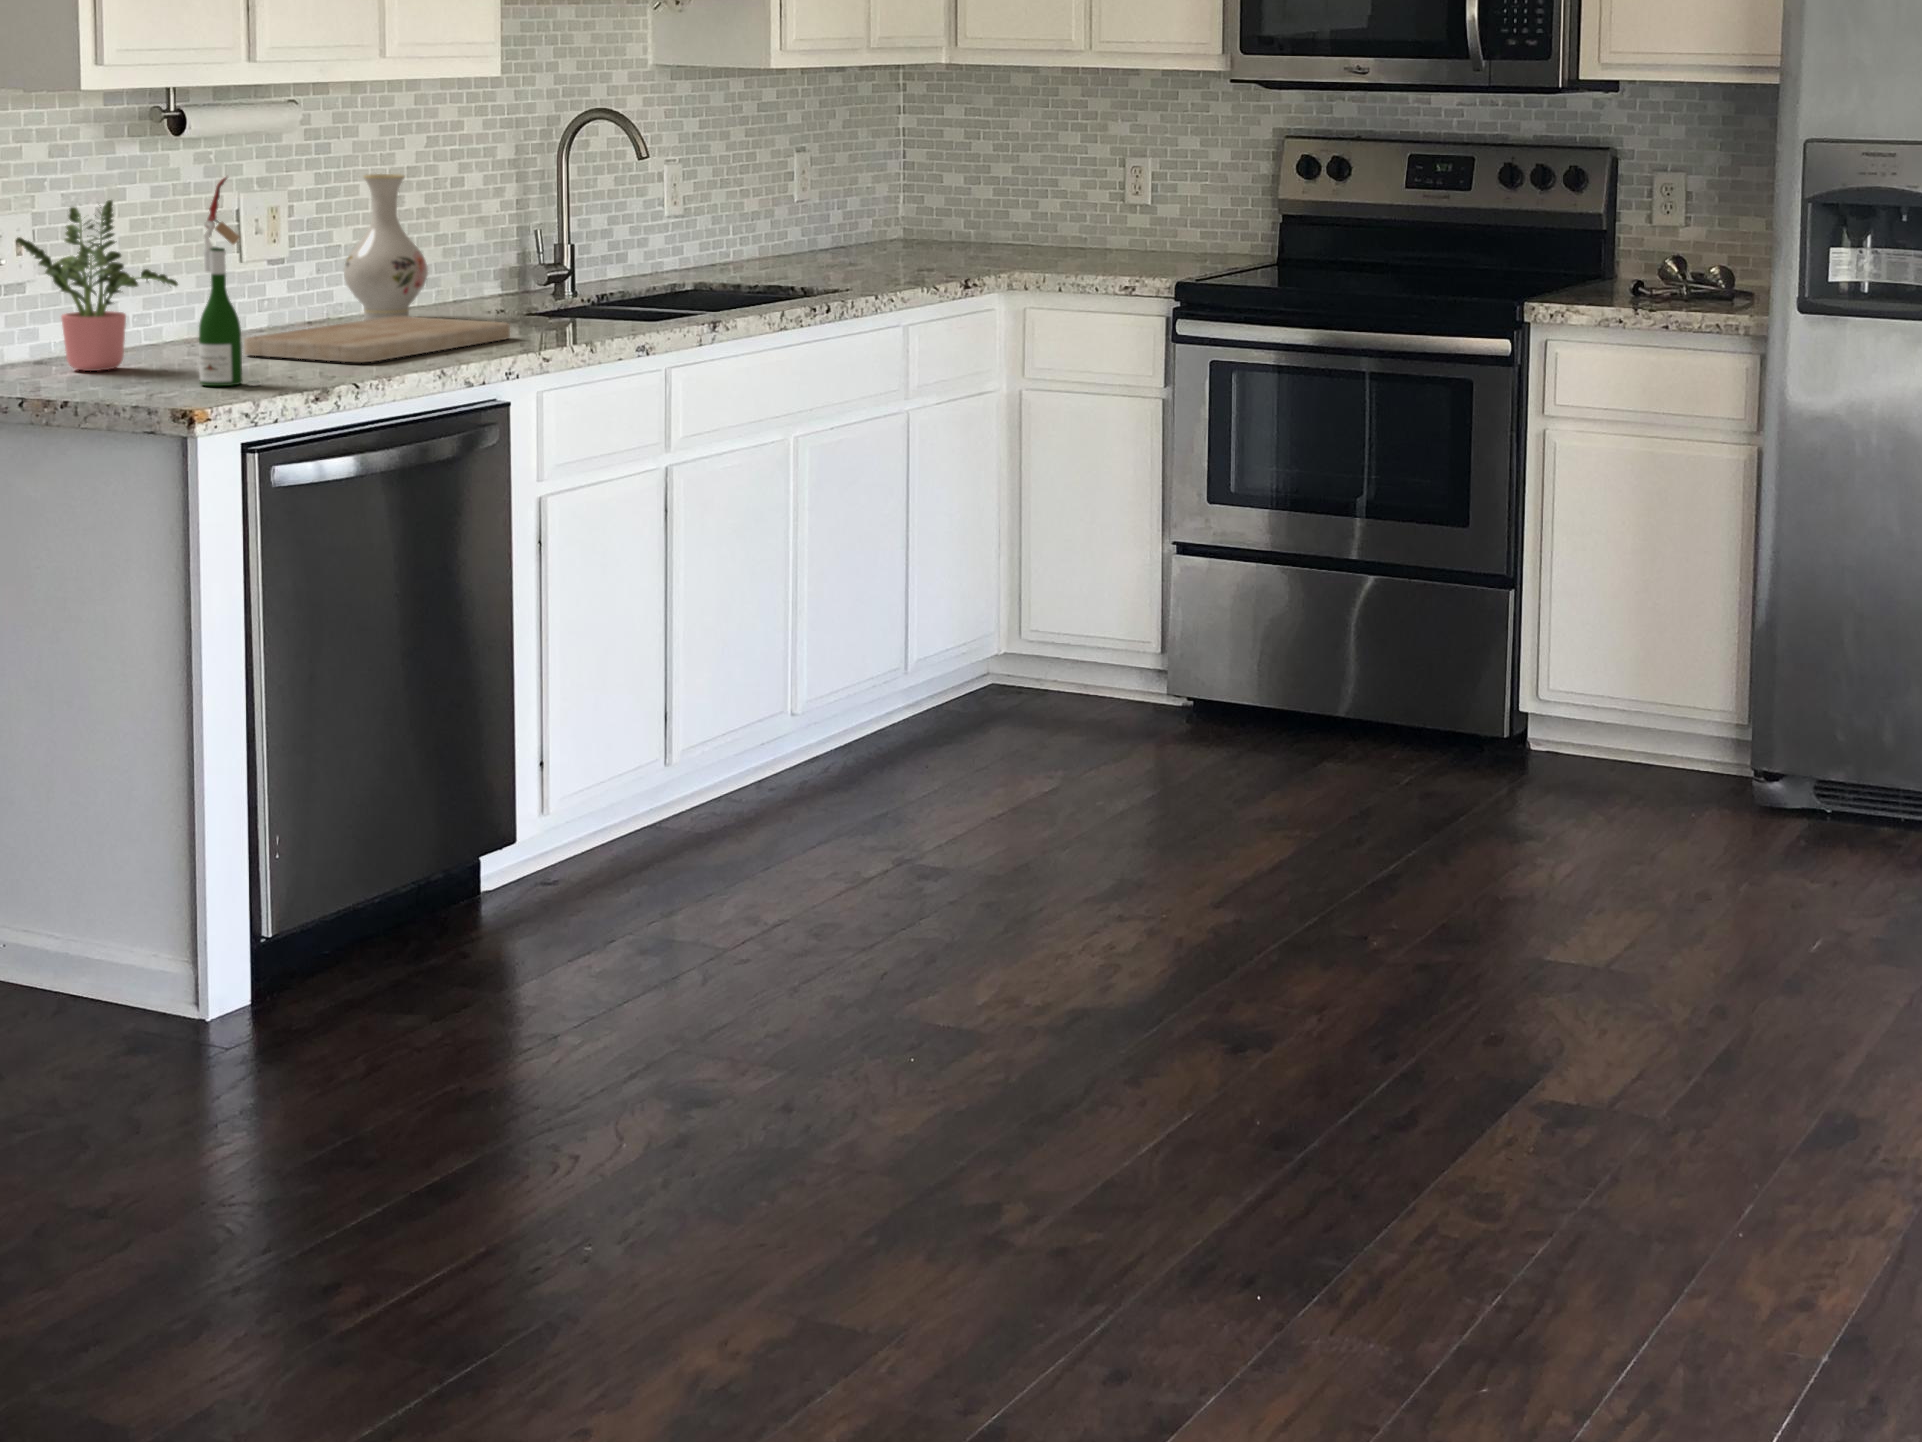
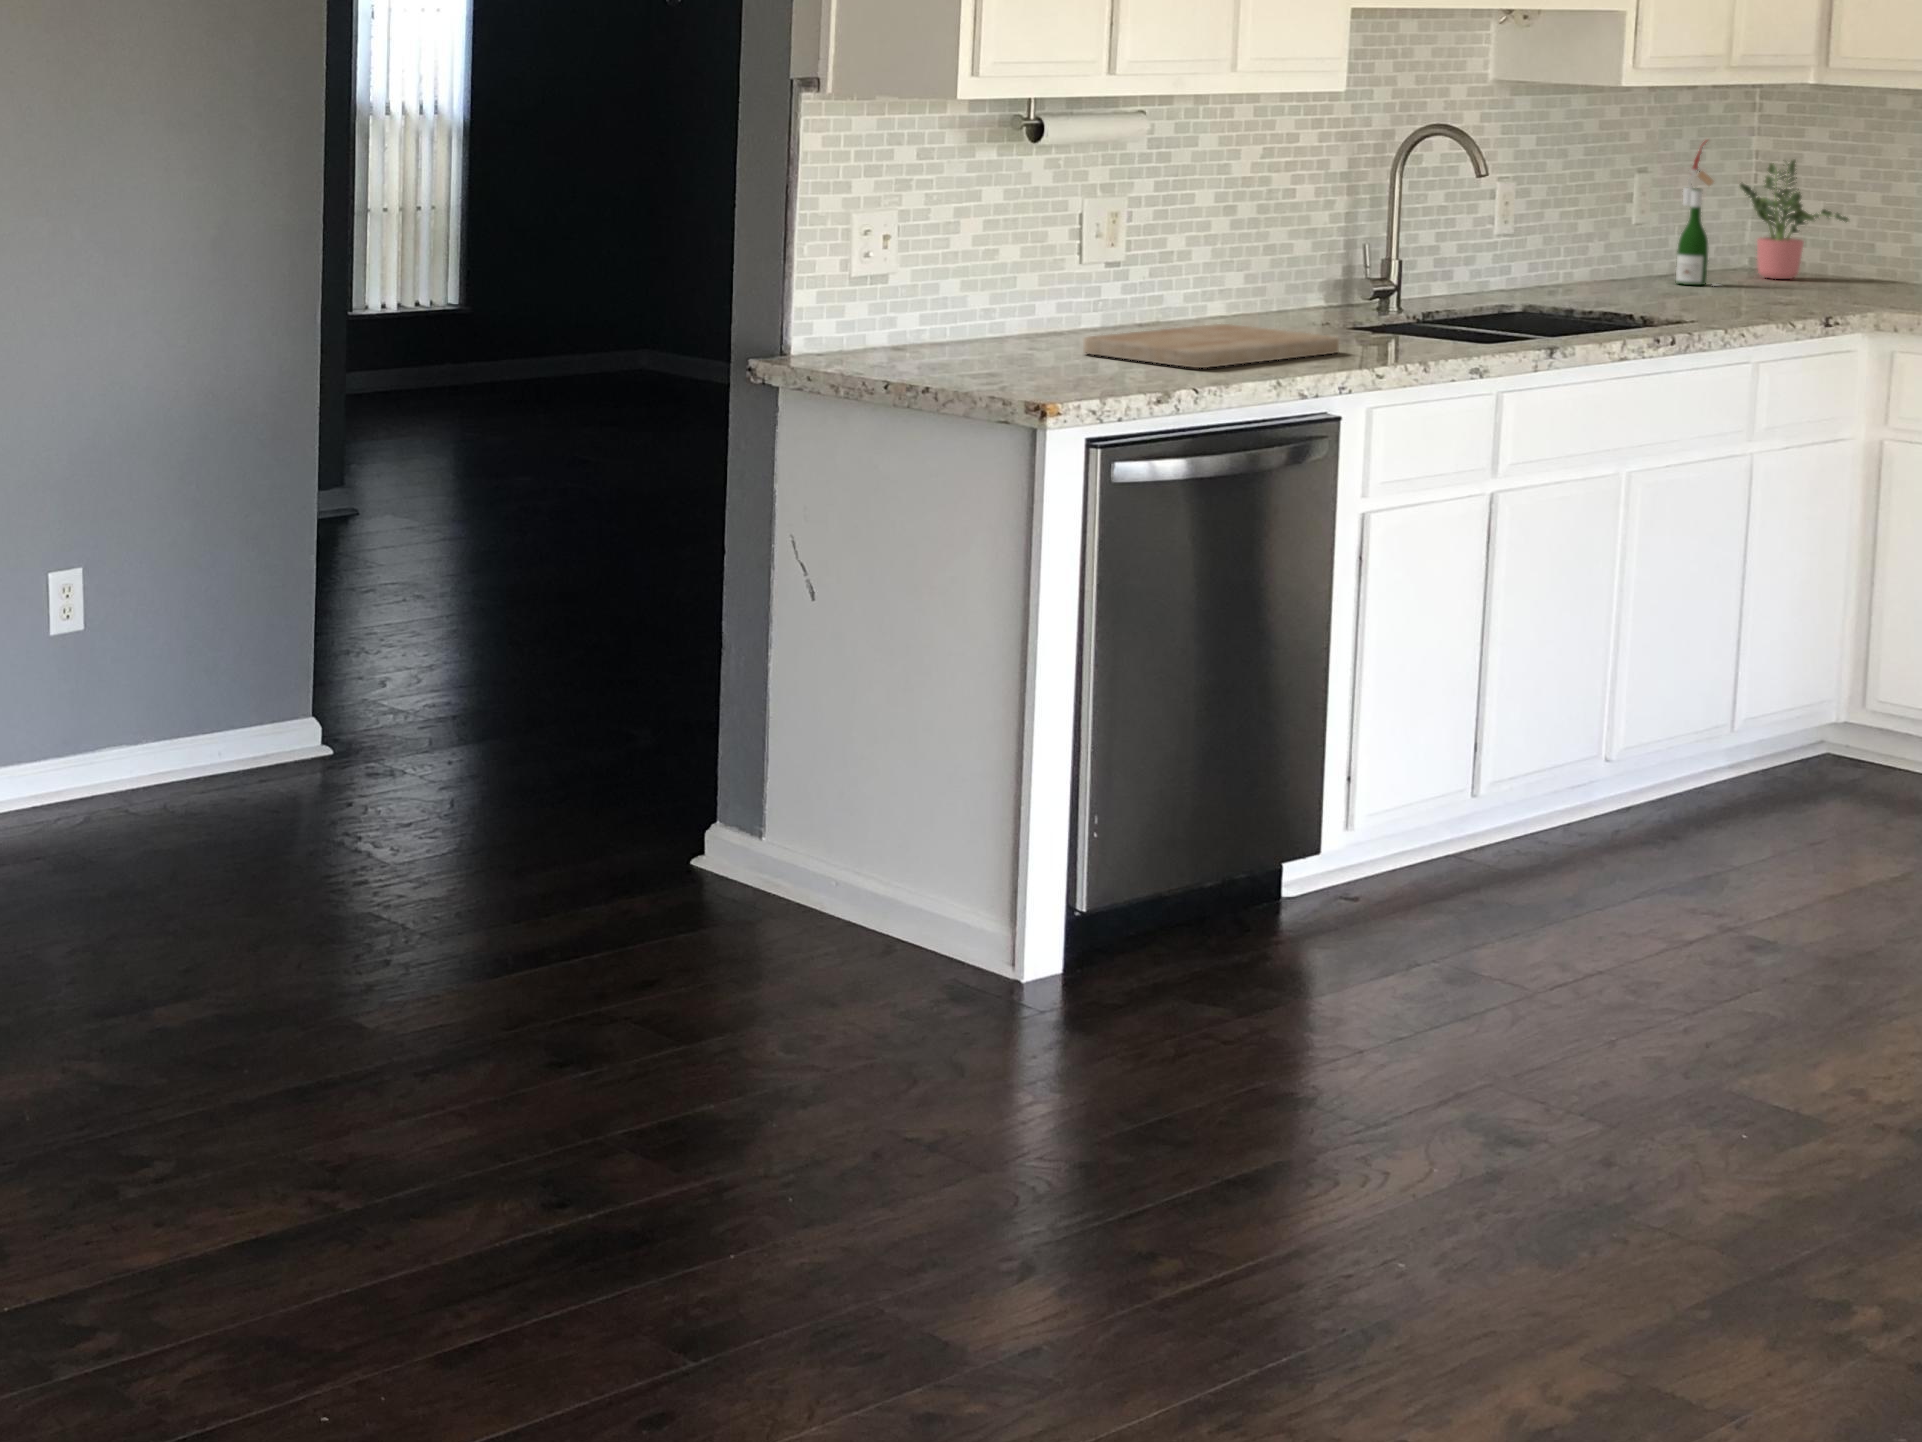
vase: present [344,174,428,320] -> none [1173,184,1256,328]
wine bottle: present [199,177,261,386] -> present [1675,142,1717,285]
potted plant: present [16,200,178,371] -> present [1740,160,1849,279]

